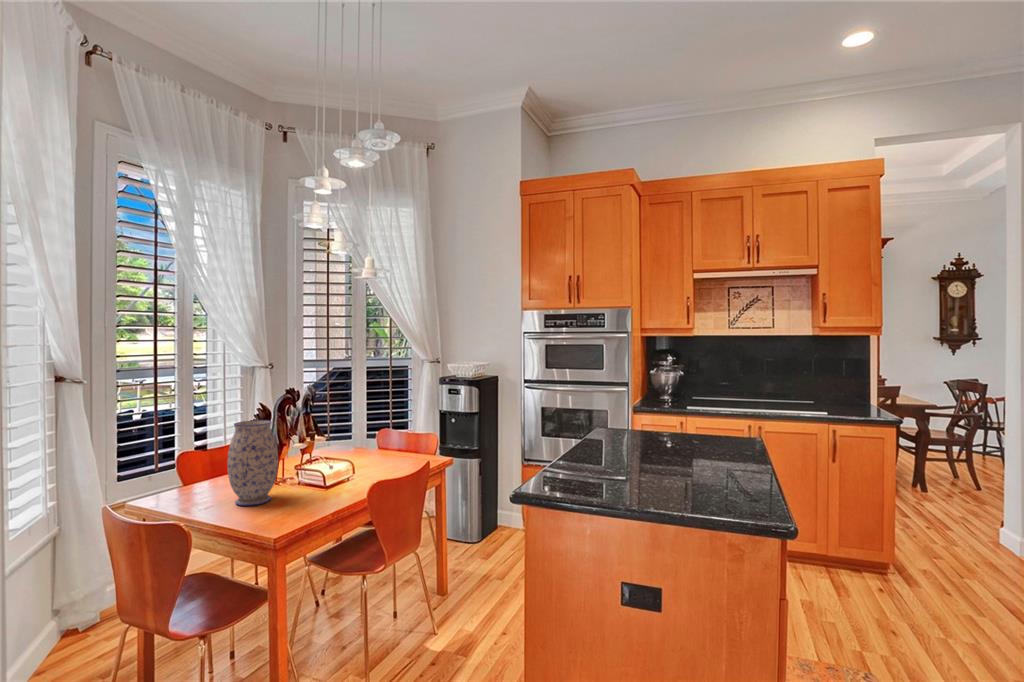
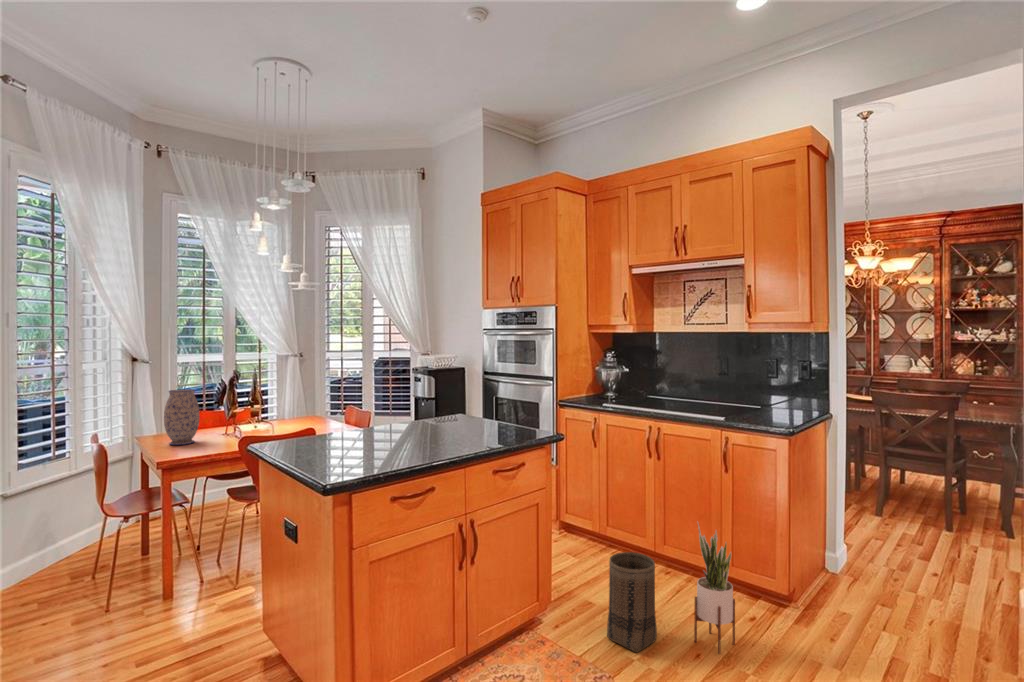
potted plant: none [862,509,917,627] -> present [694,523,735,654]
basket: none [812,548,862,645] -> present [607,552,657,652]

